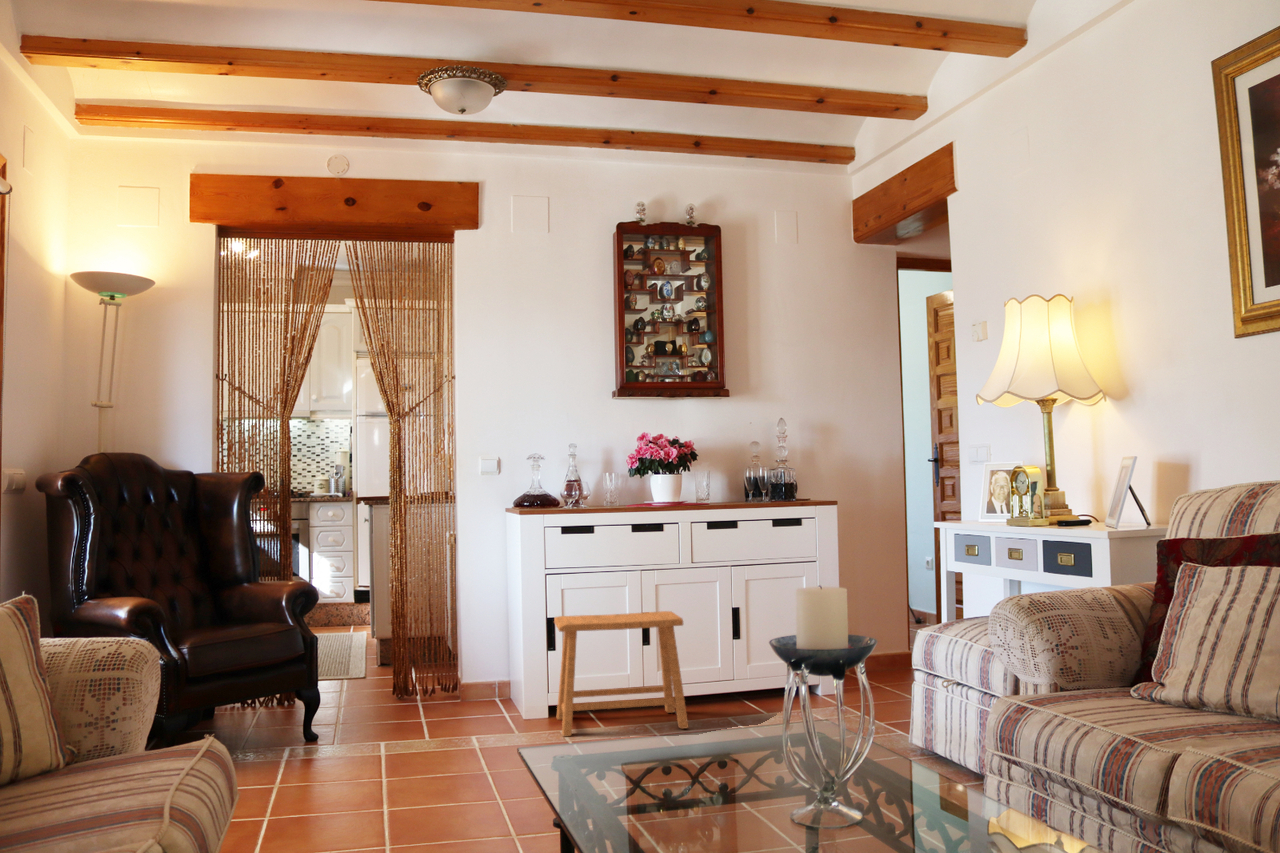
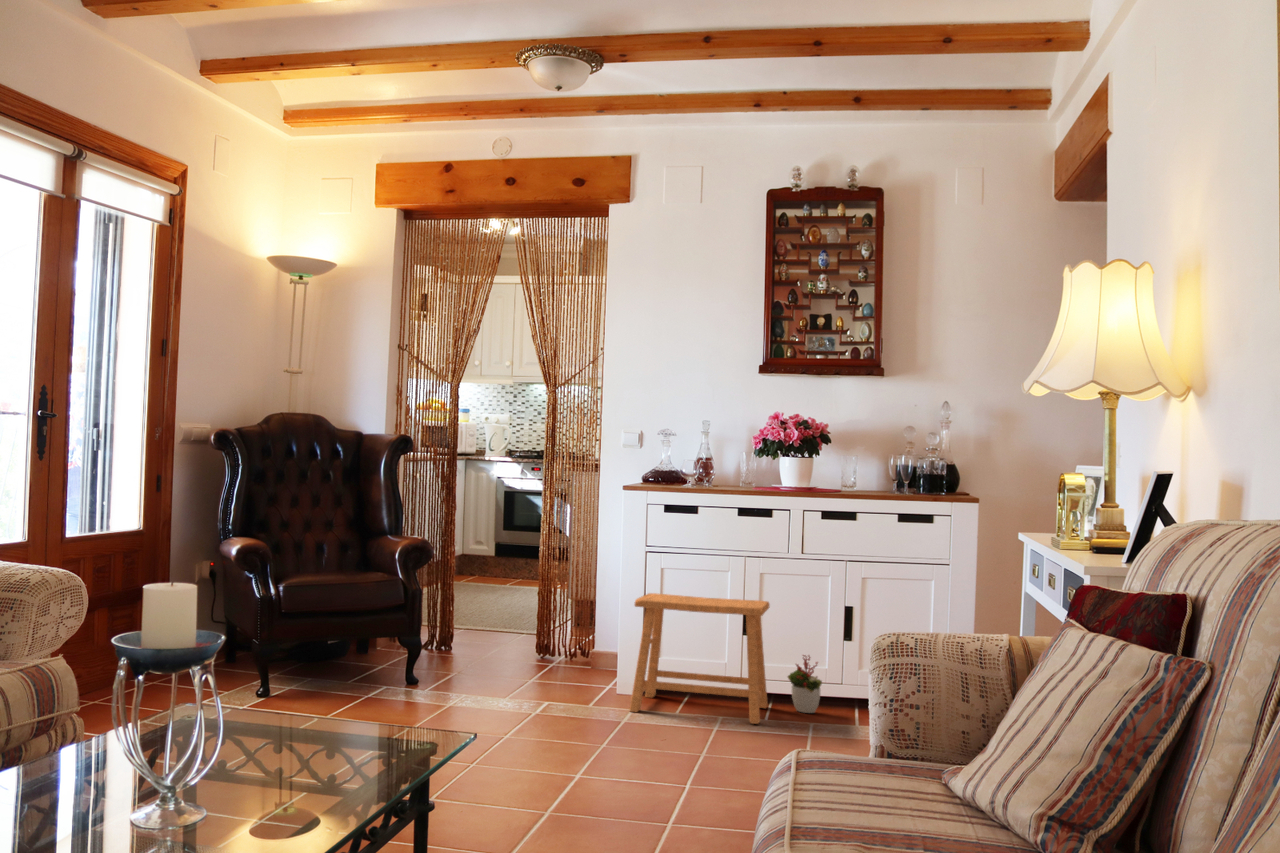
decorative plant: none [690,656,723,711] -> present [788,655,822,713]

